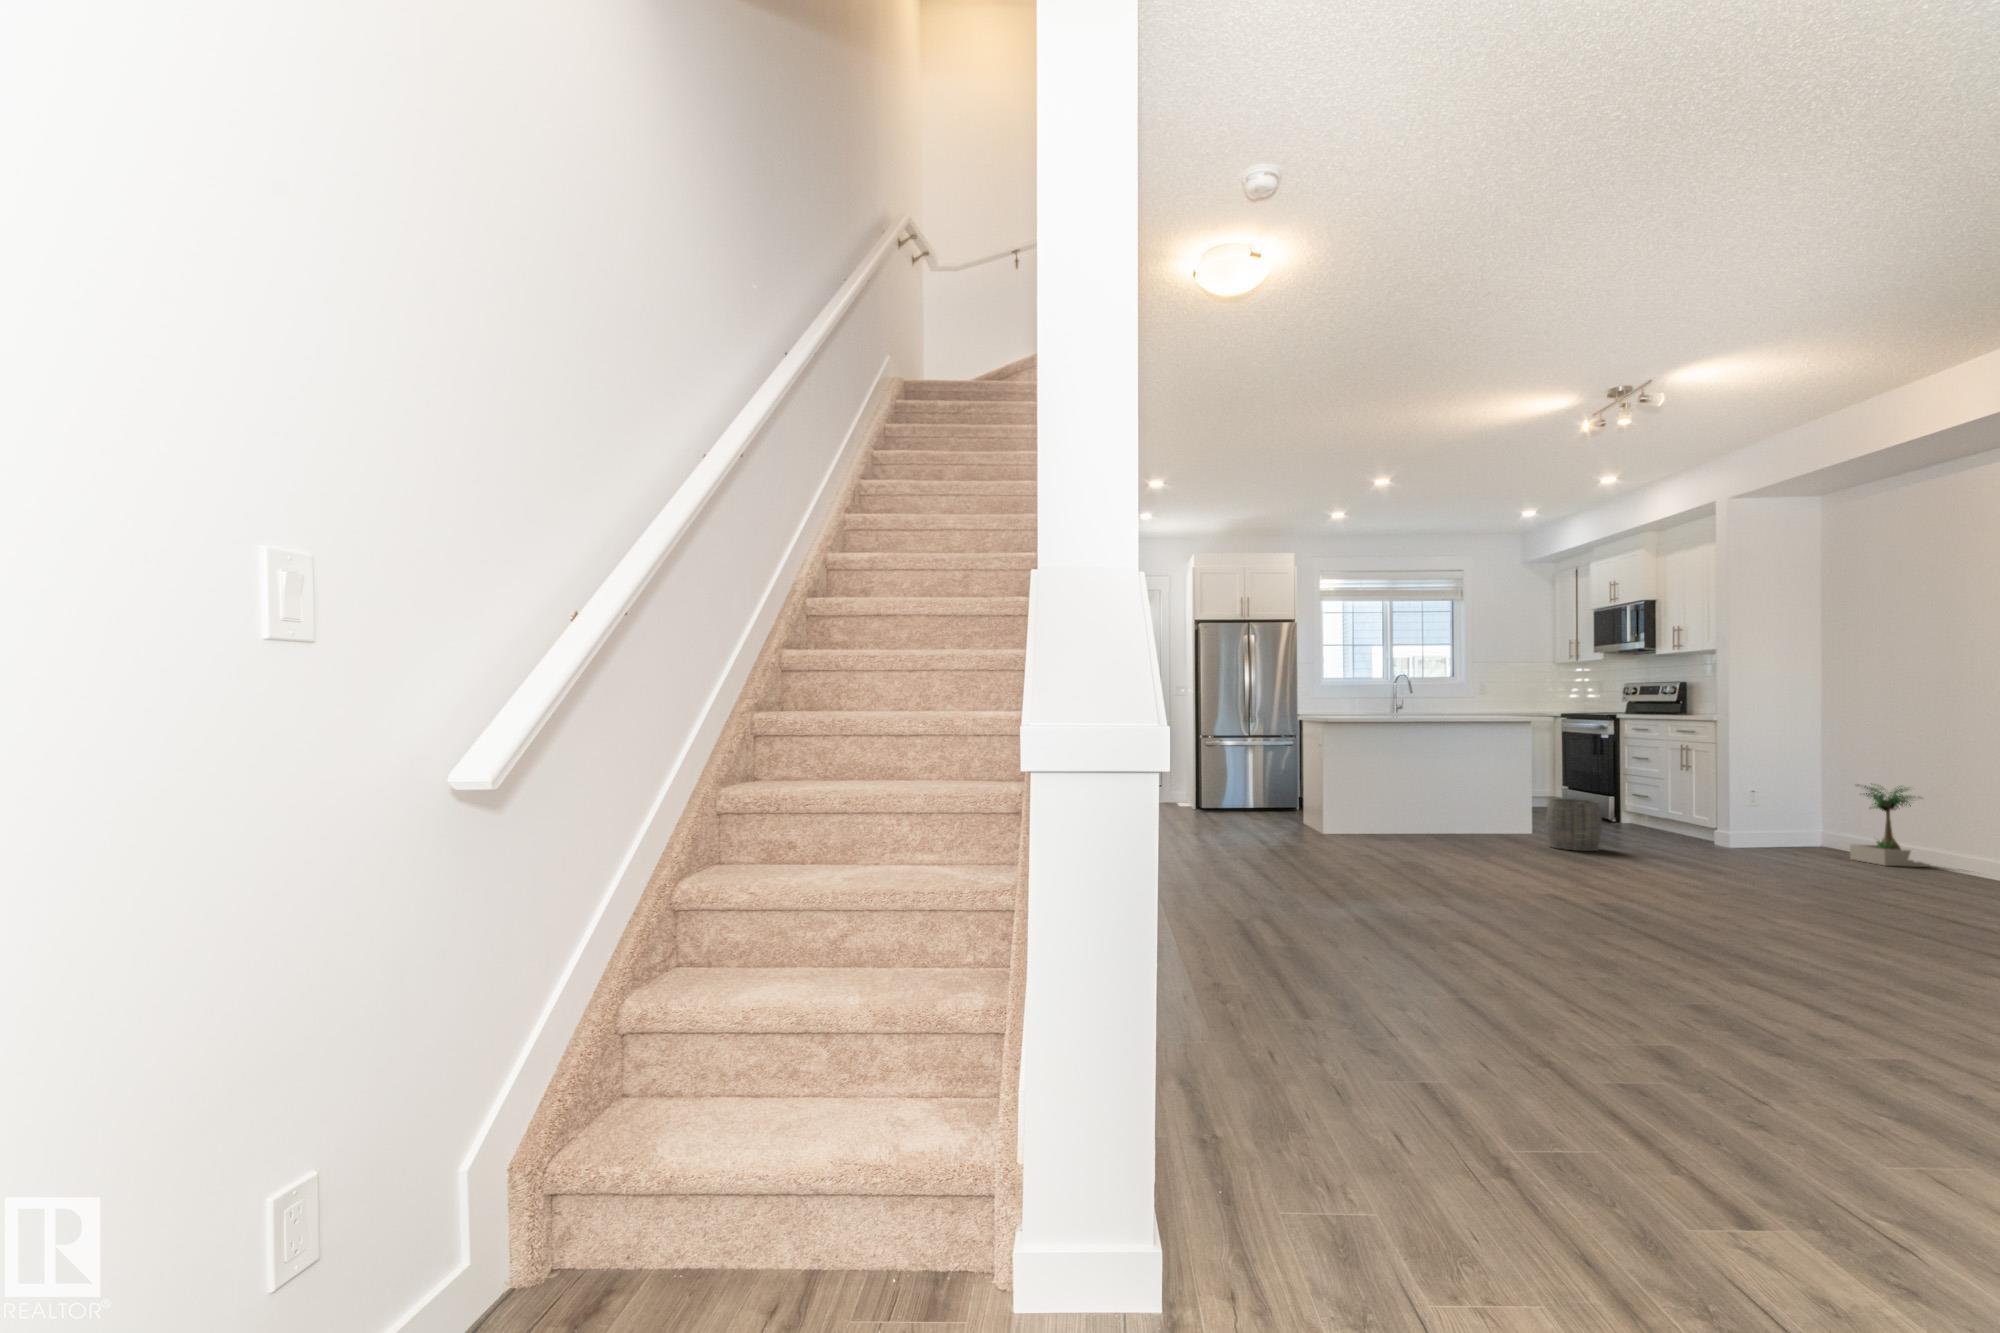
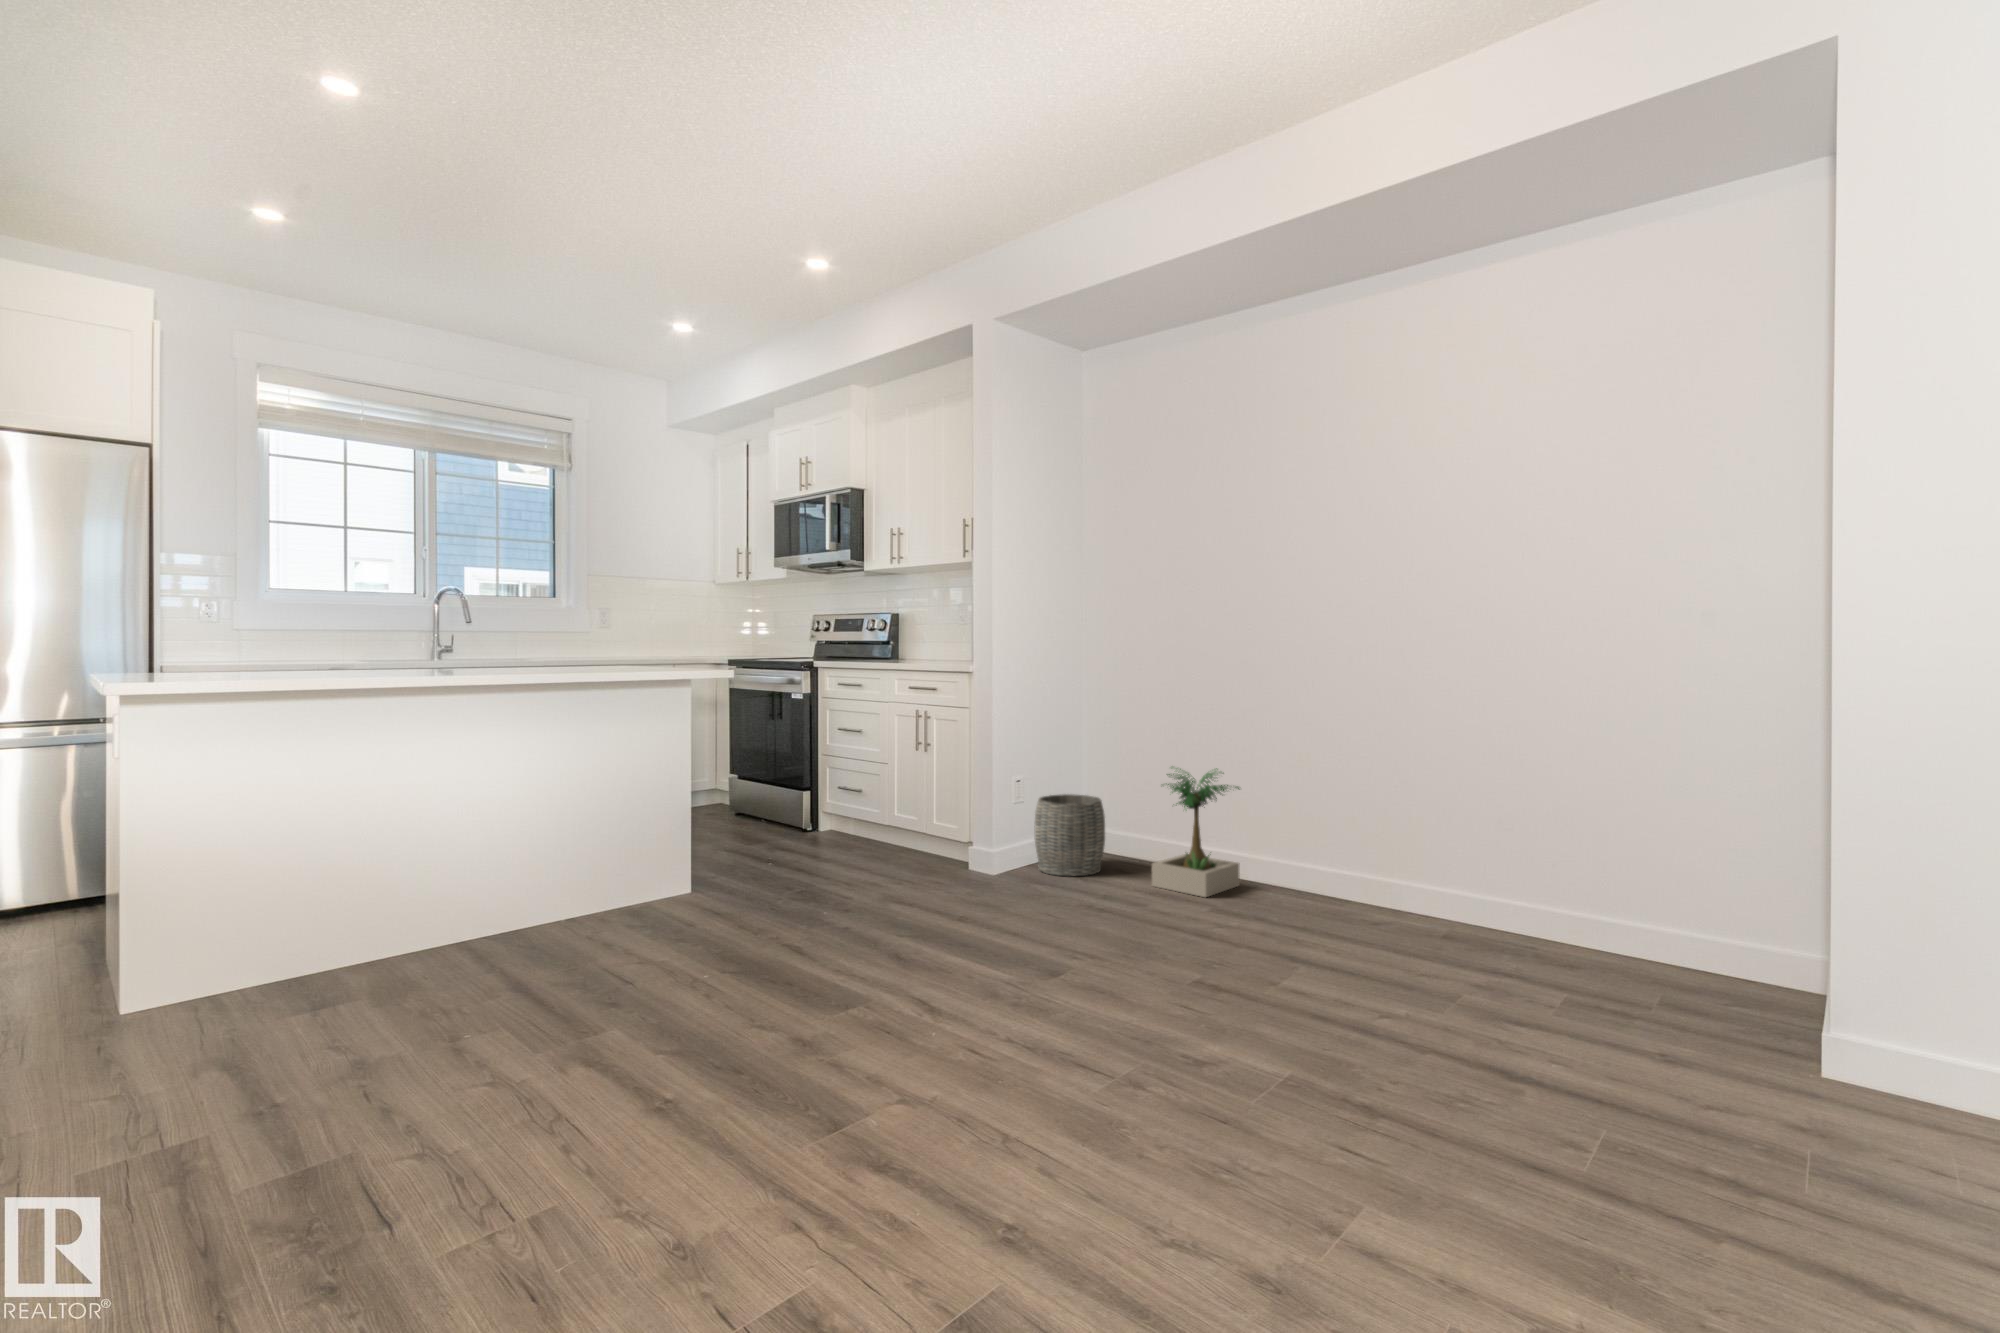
woven basket: present [1546,799,1602,851] -> present [1035,794,1105,876]

